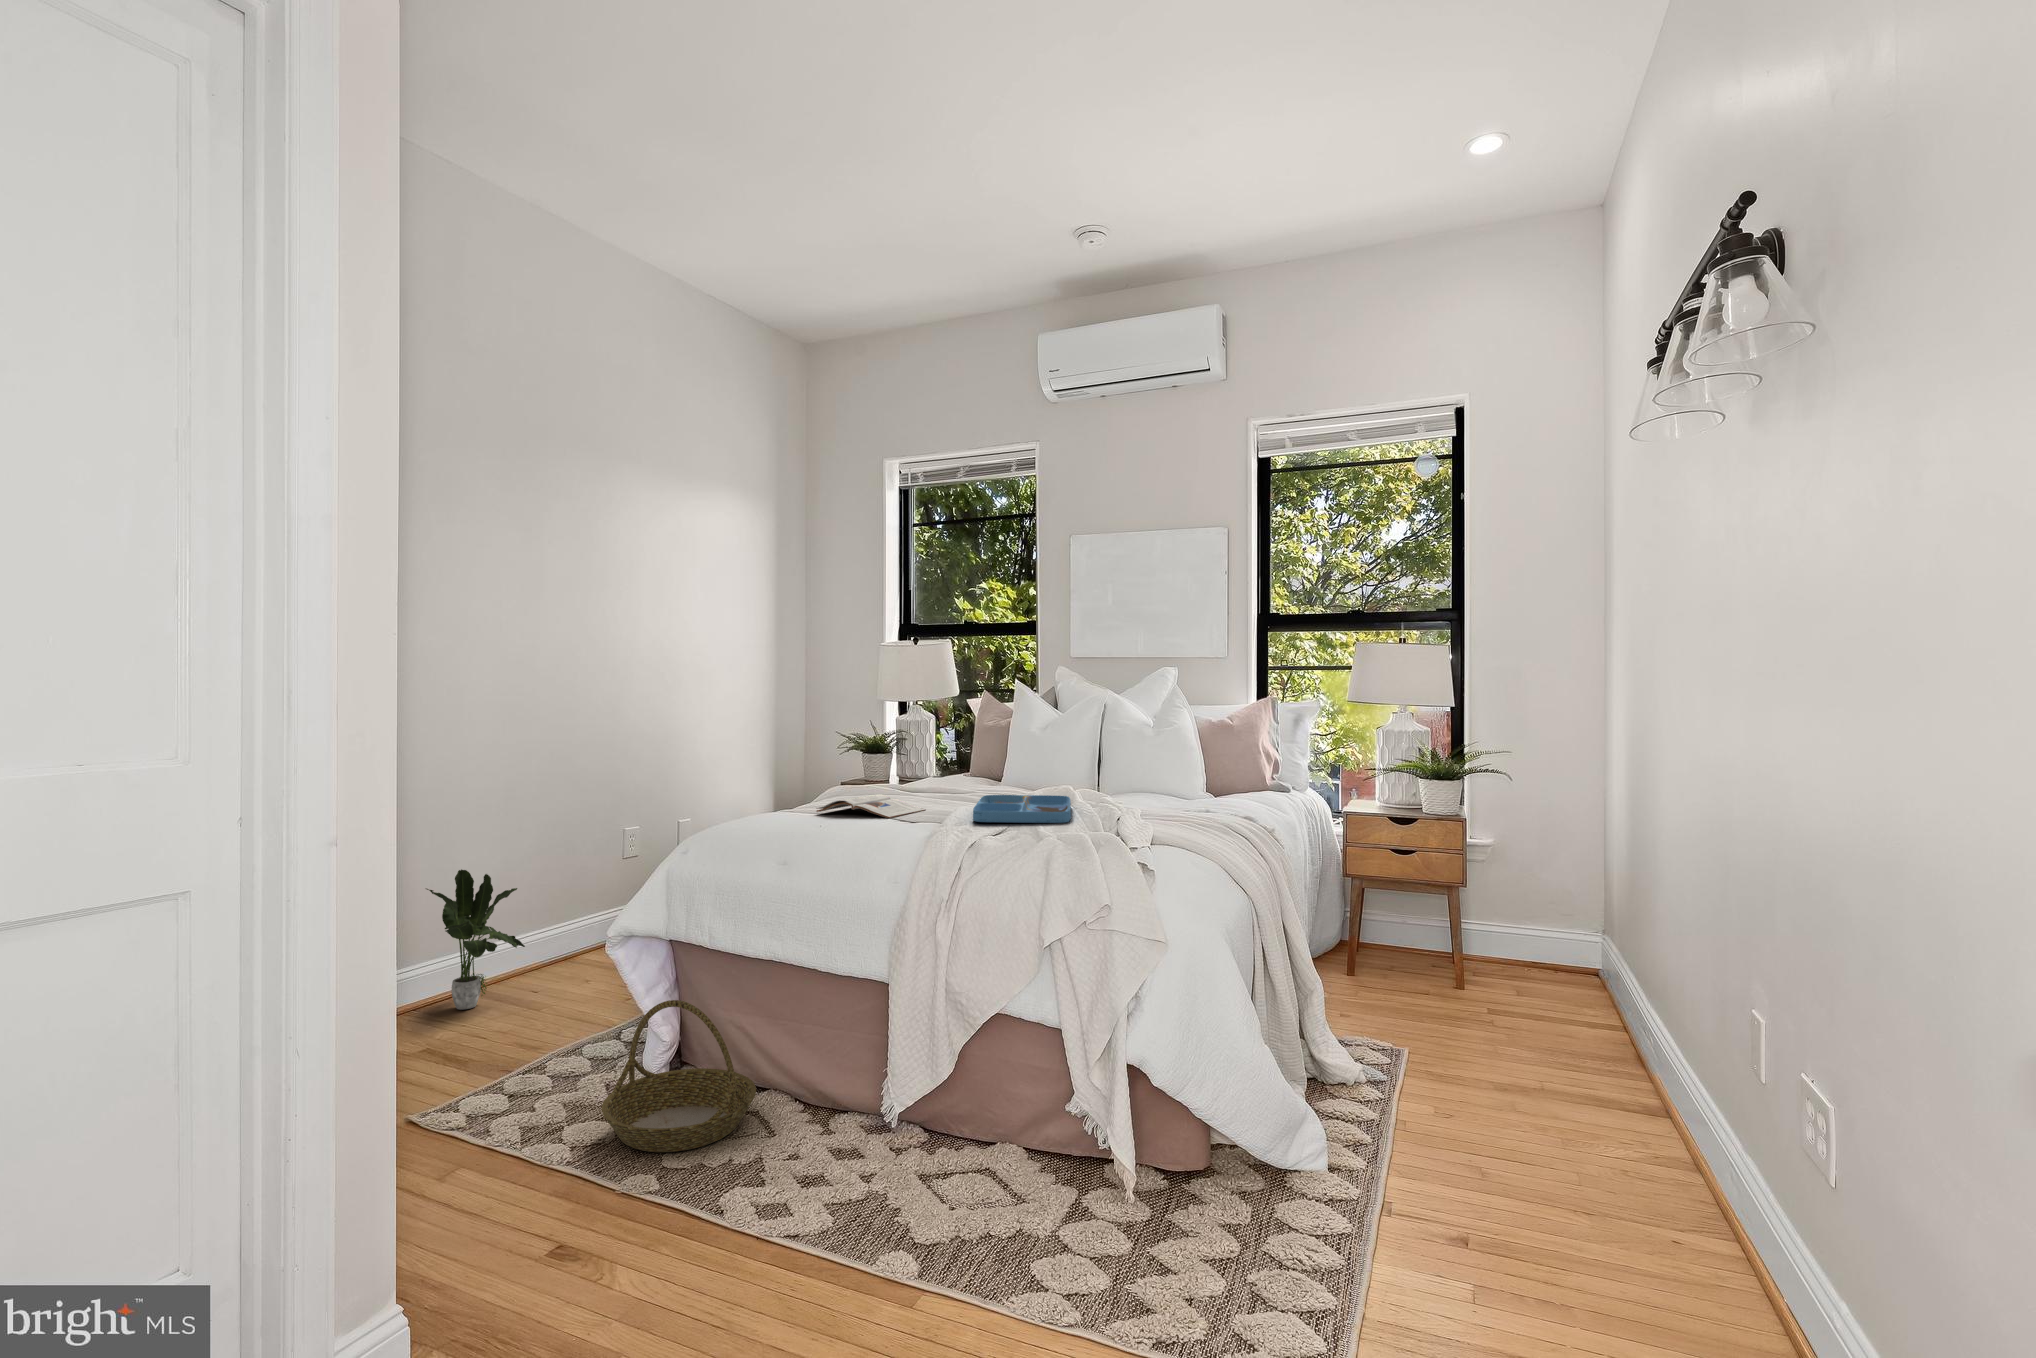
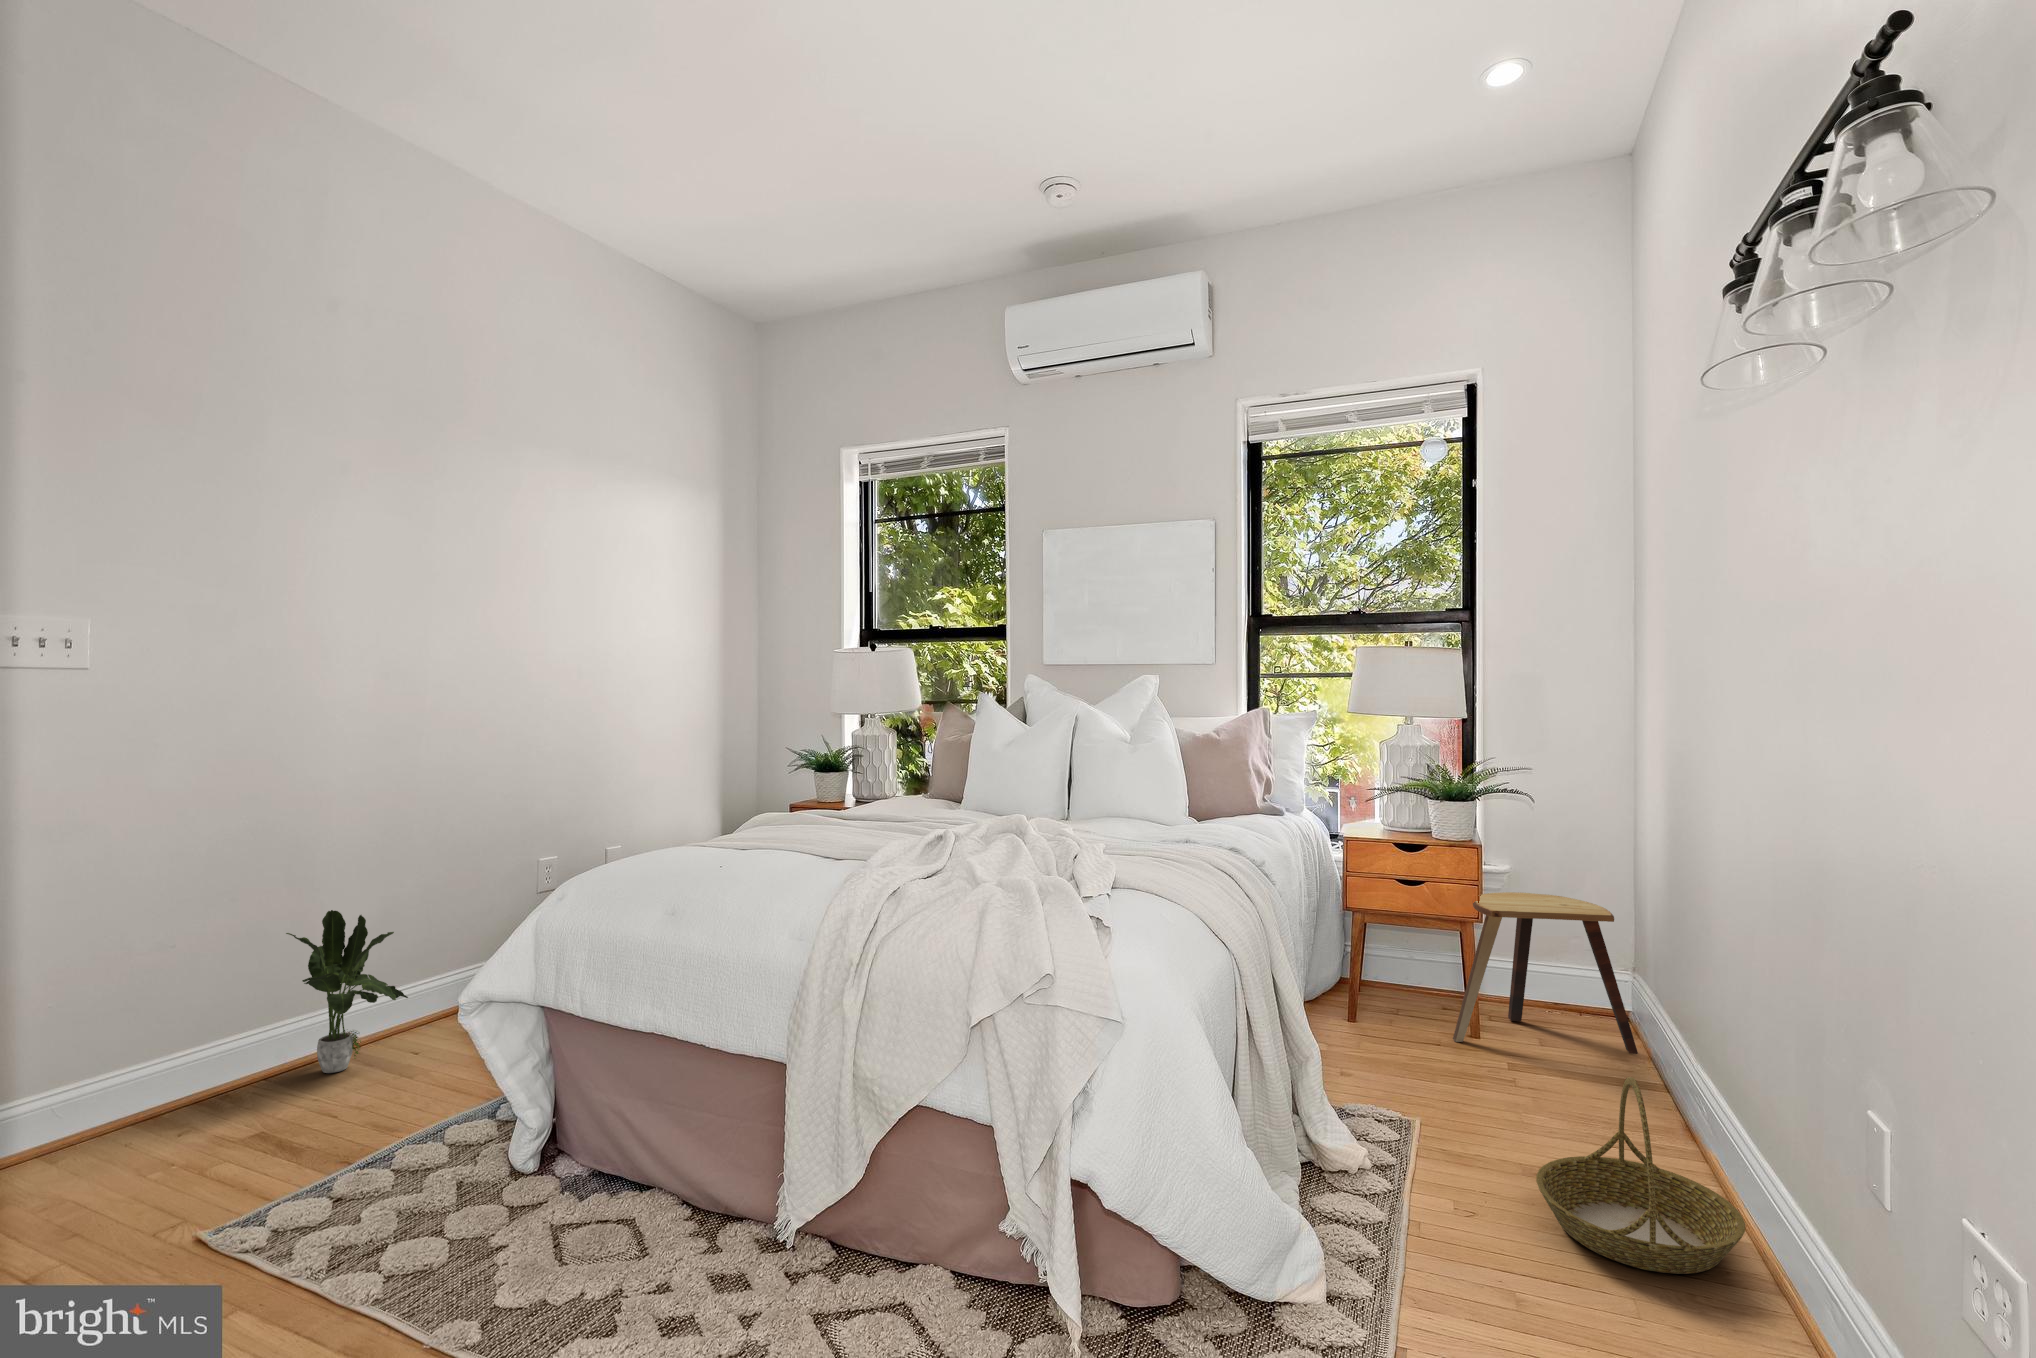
magazine: present [817,794,926,819] -> none [723,824,854,855]
tray: present [973,795,1071,823] -> none [900,824,1023,862]
stool: none [1440,862,1603,1003] -> present [1453,892,1638,1054]
basket: present [602,1000,756,1152] -> present [1536,1077,1745,1274]

